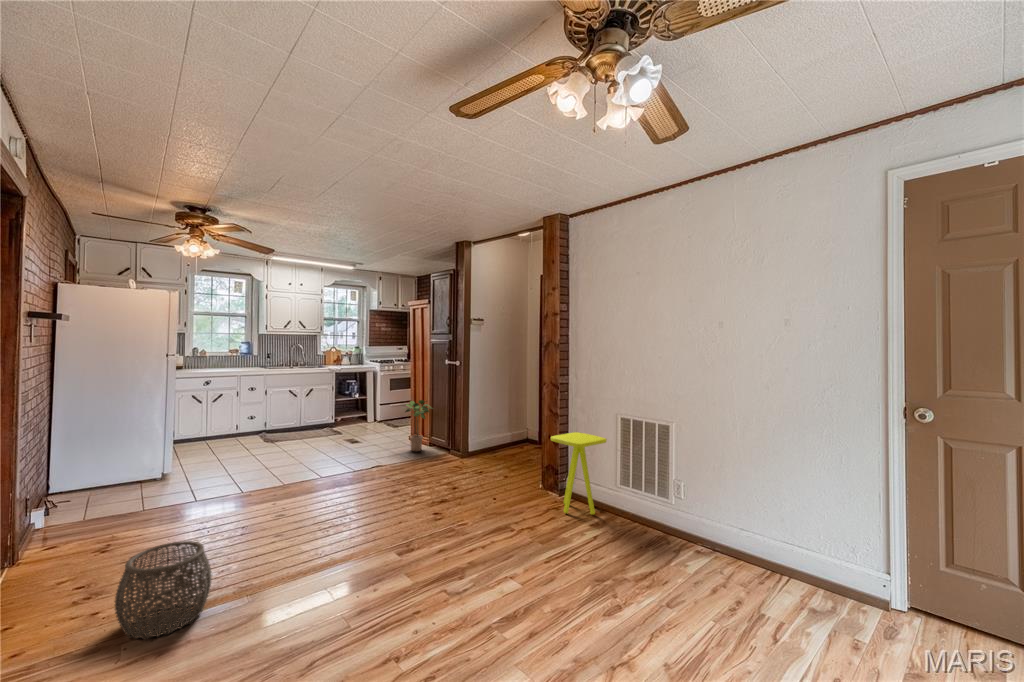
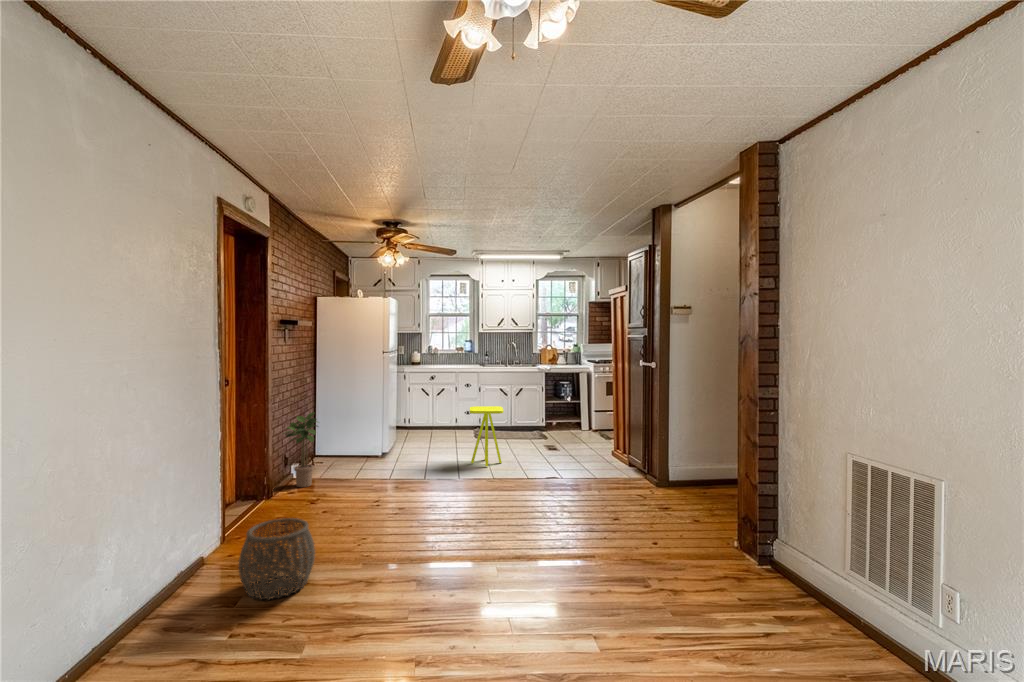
potted plant: present [405,400,429,451] -> present [285,412,317,487]
side table: present [551,432,607,514] -> present [470,406,504,466]

